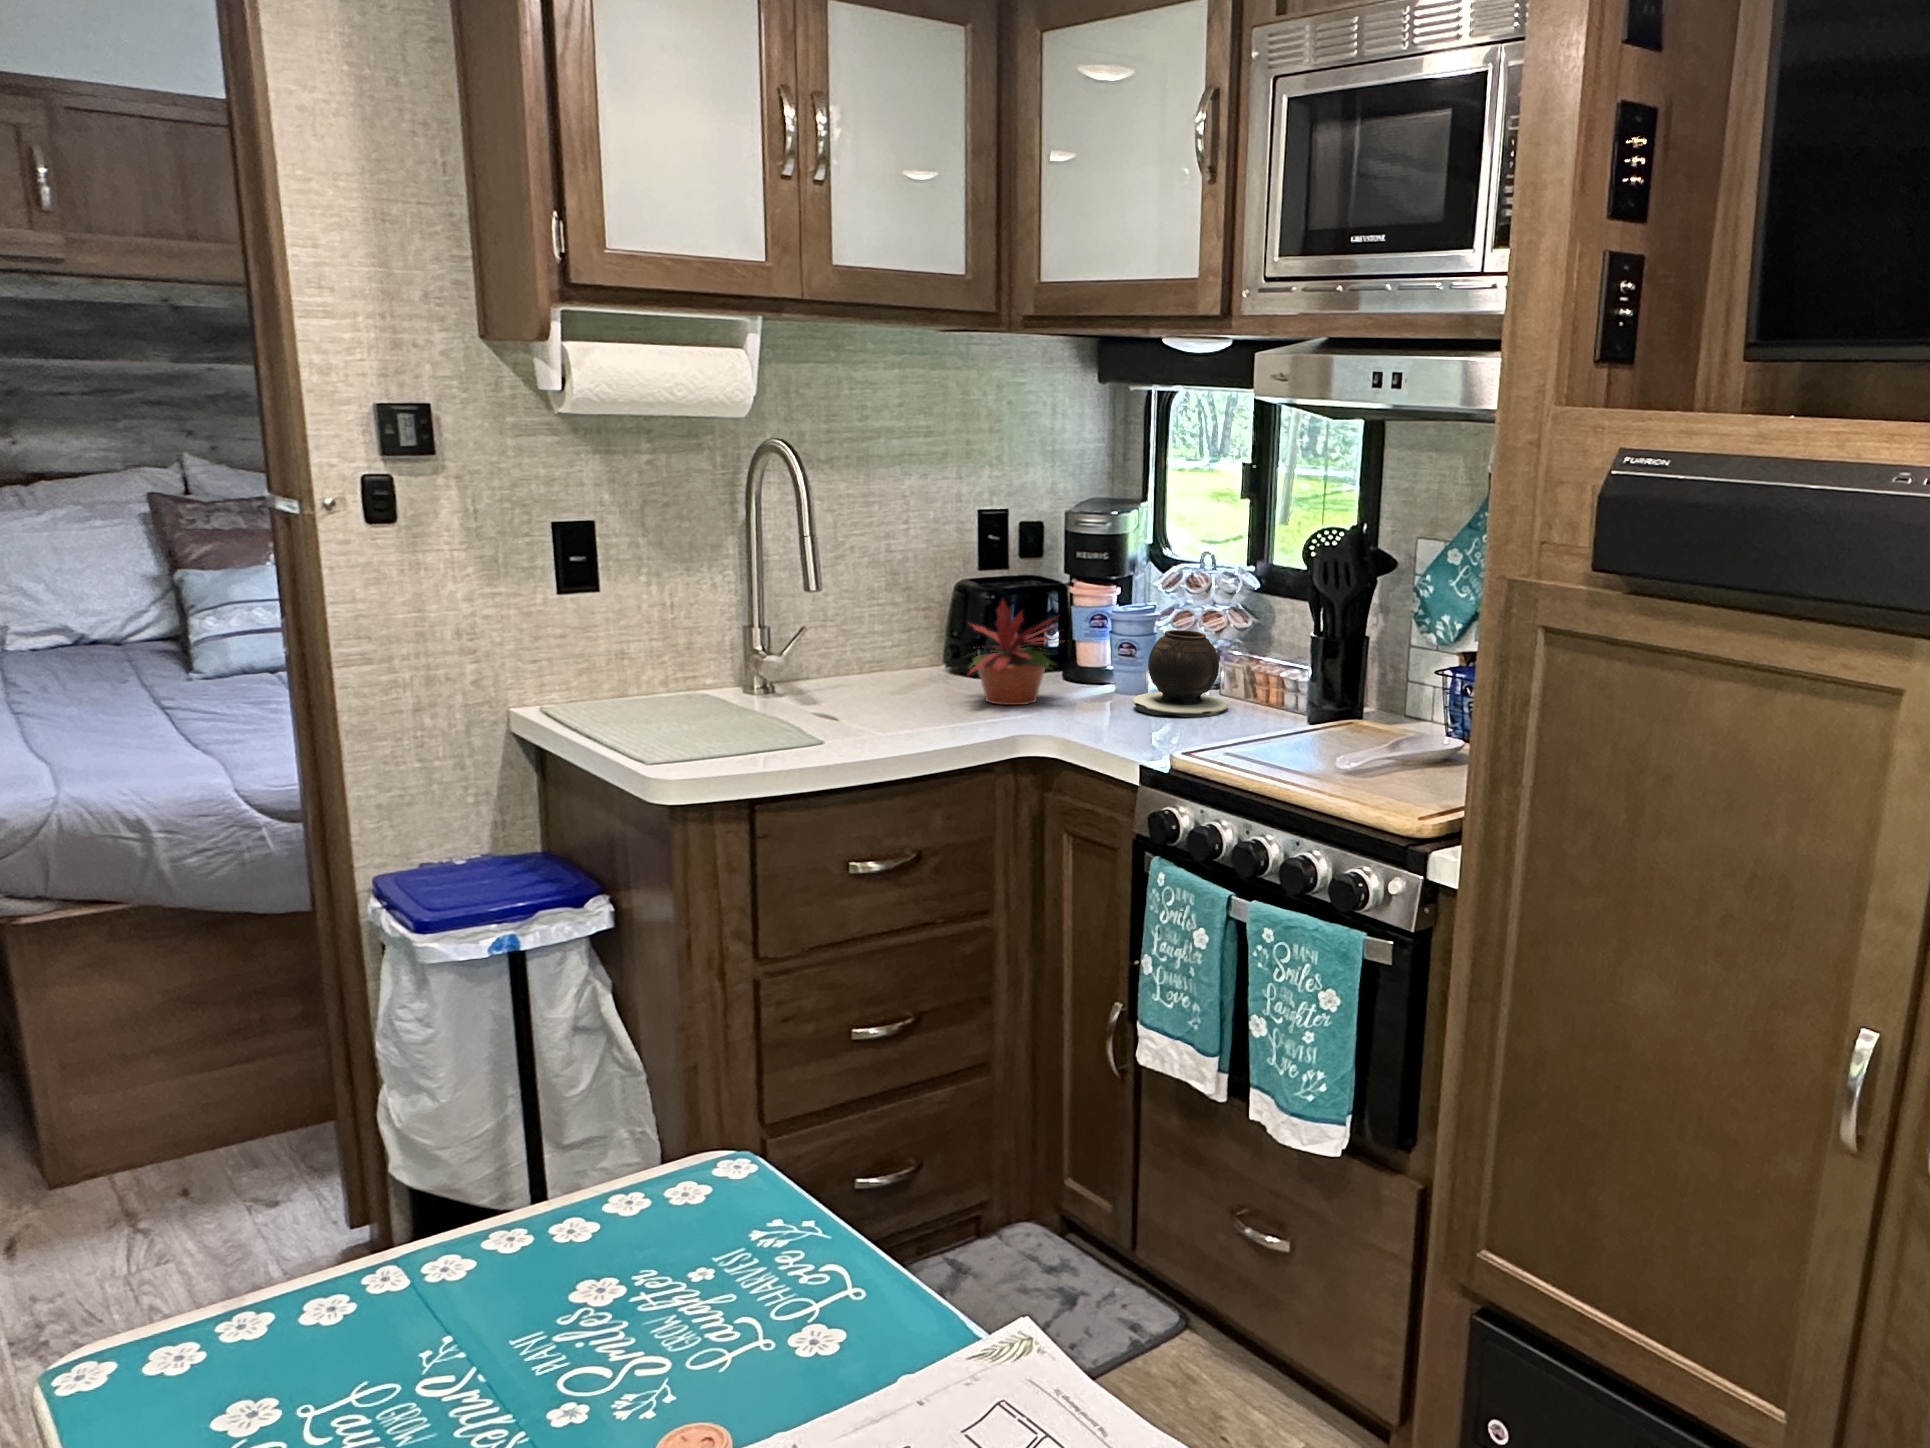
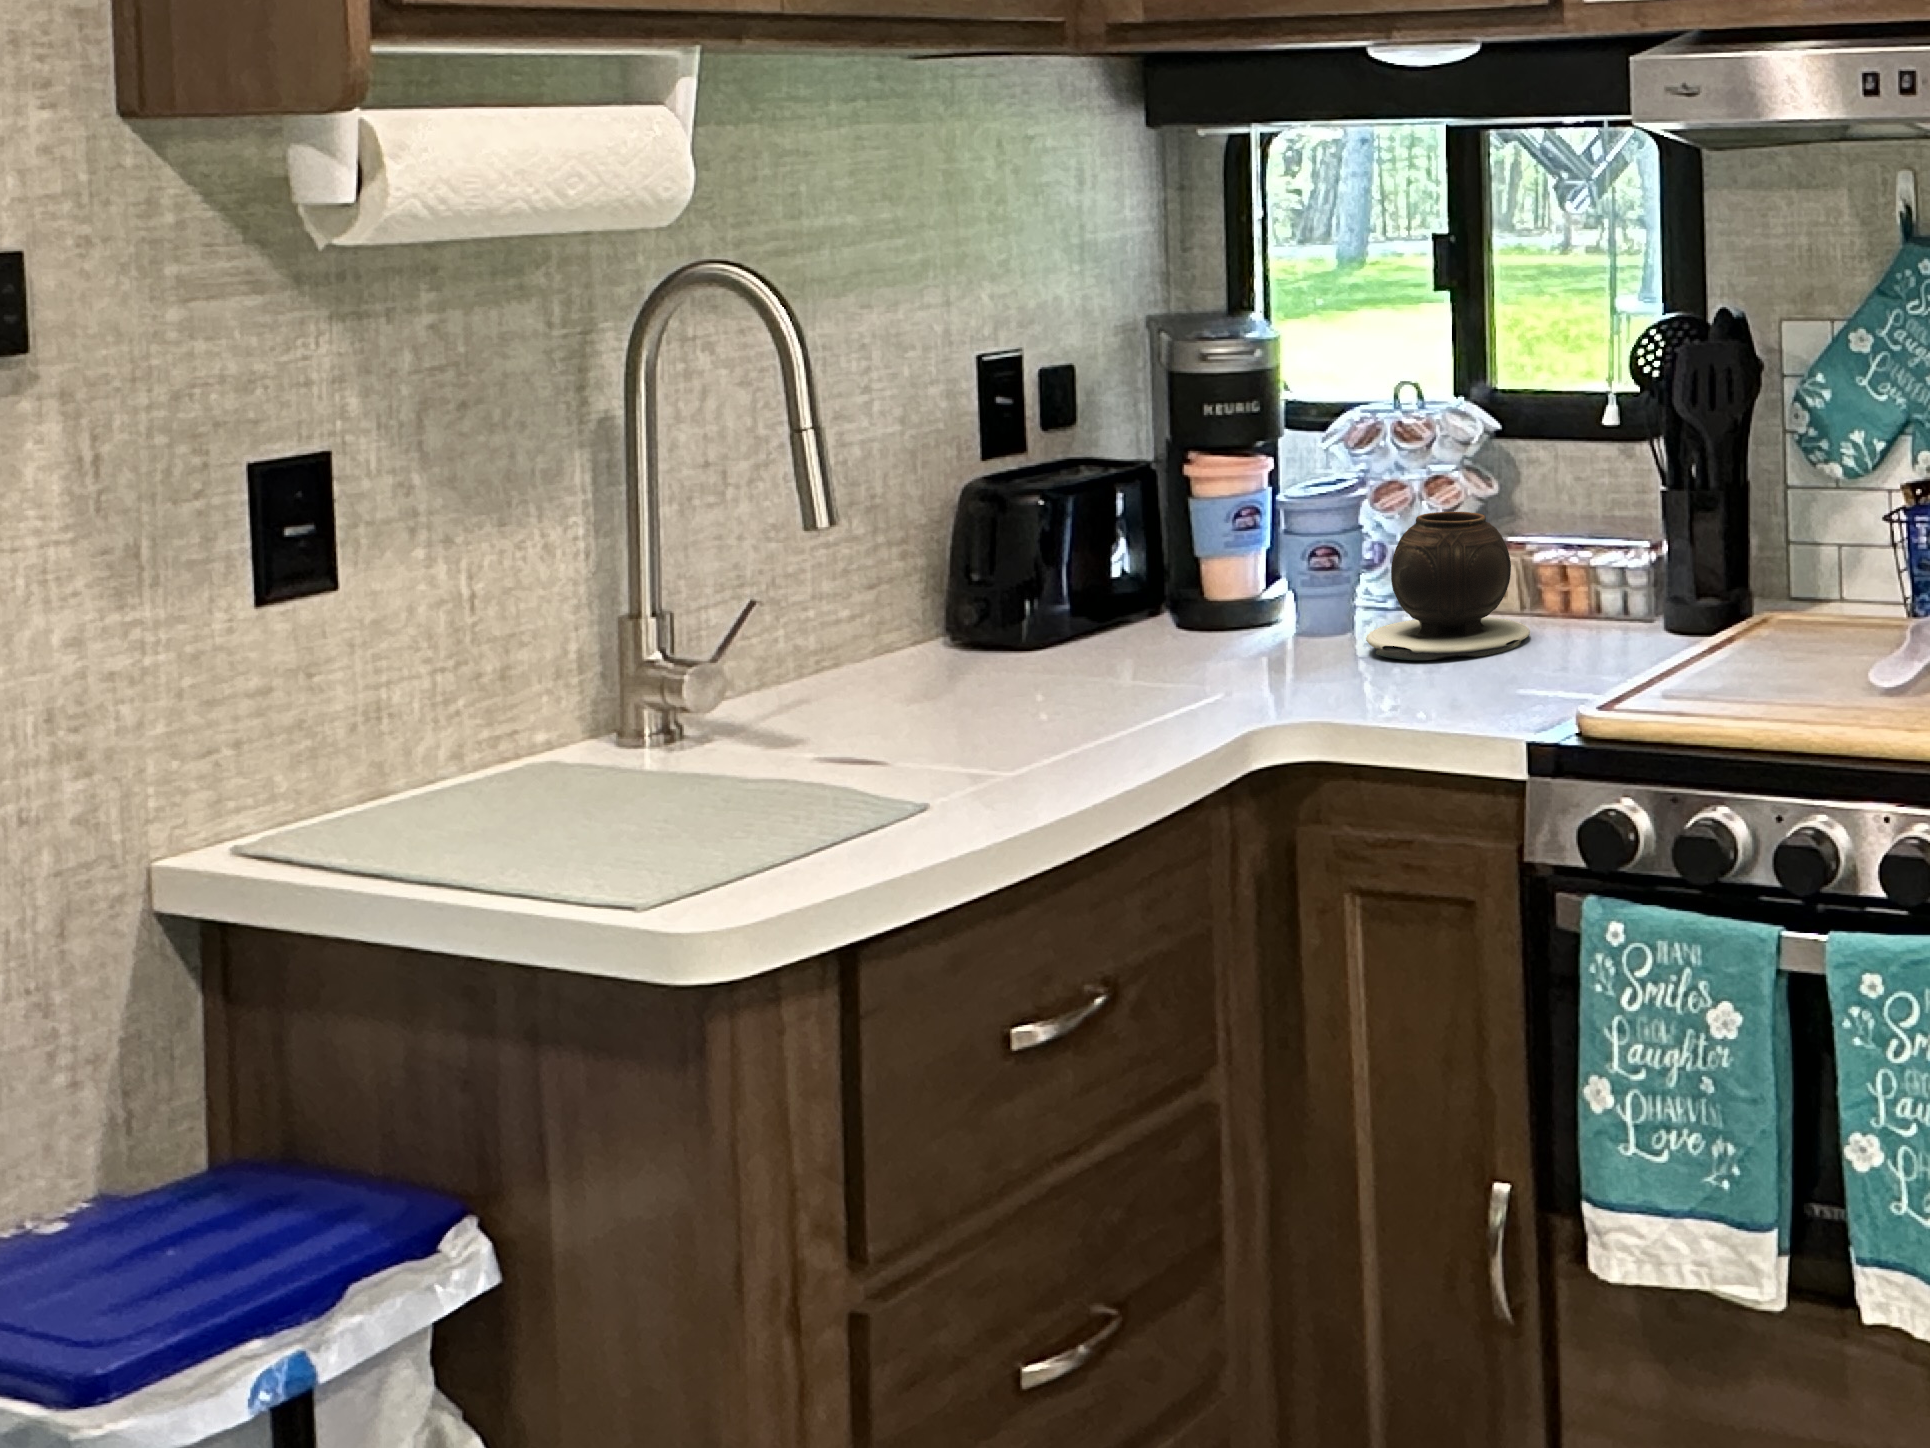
potted plant: present [967,600,1053,705] -> none [1024,493,1245,688]

